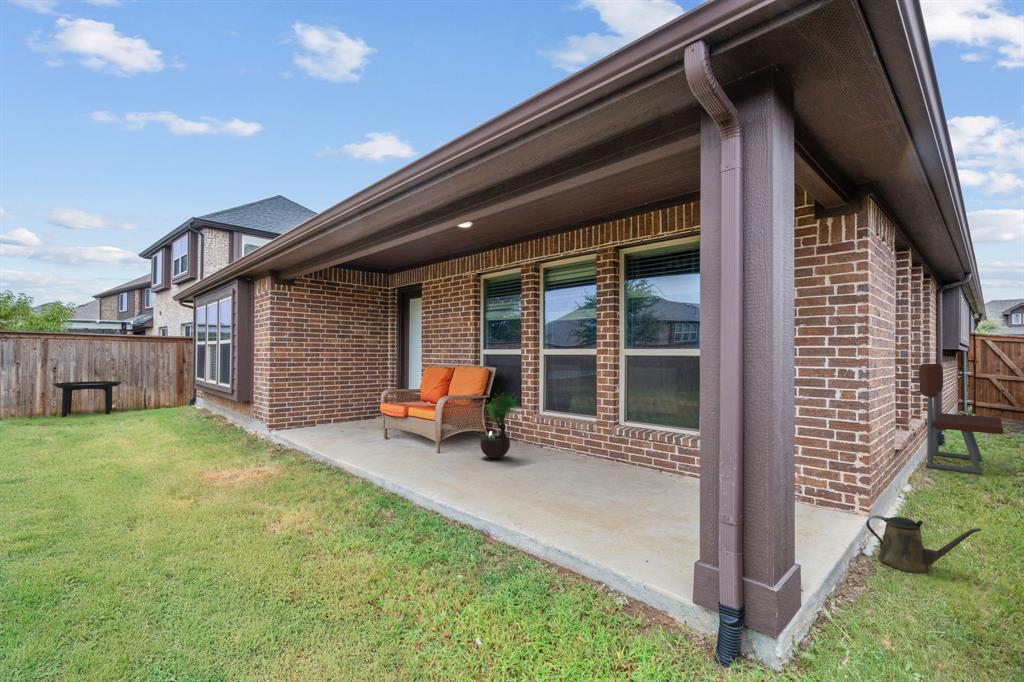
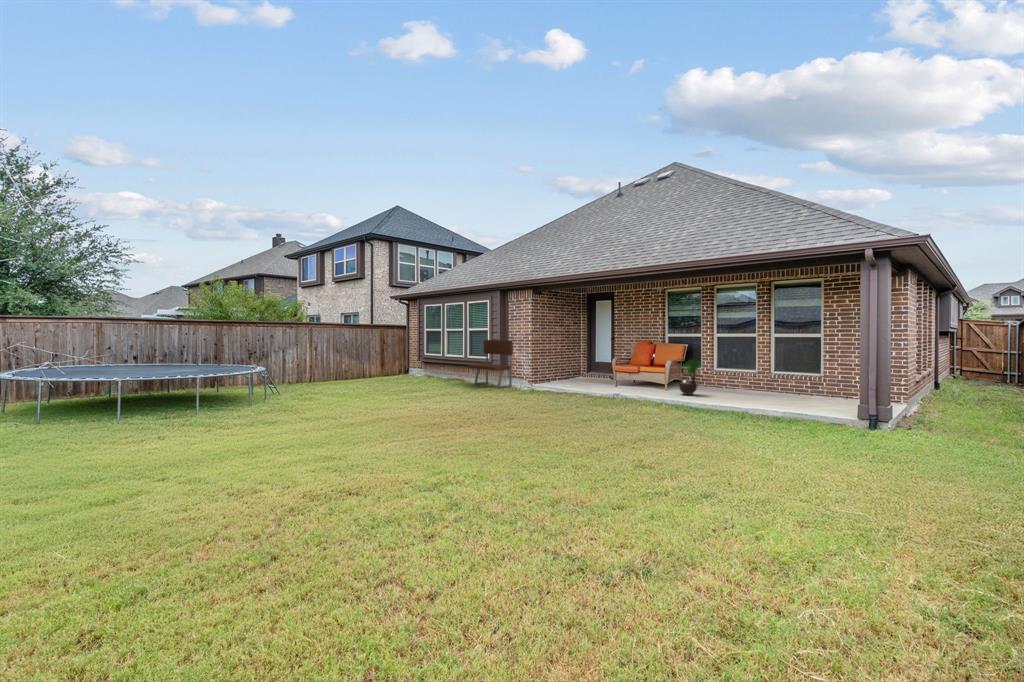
bench: present [919,364,1003,475] -> present [469,340,513,388]
round table: present [53,381,122,417] -> none [344,356,381,379]
watering can: present [866,515,982,573] -> none [905,402,951,420]

